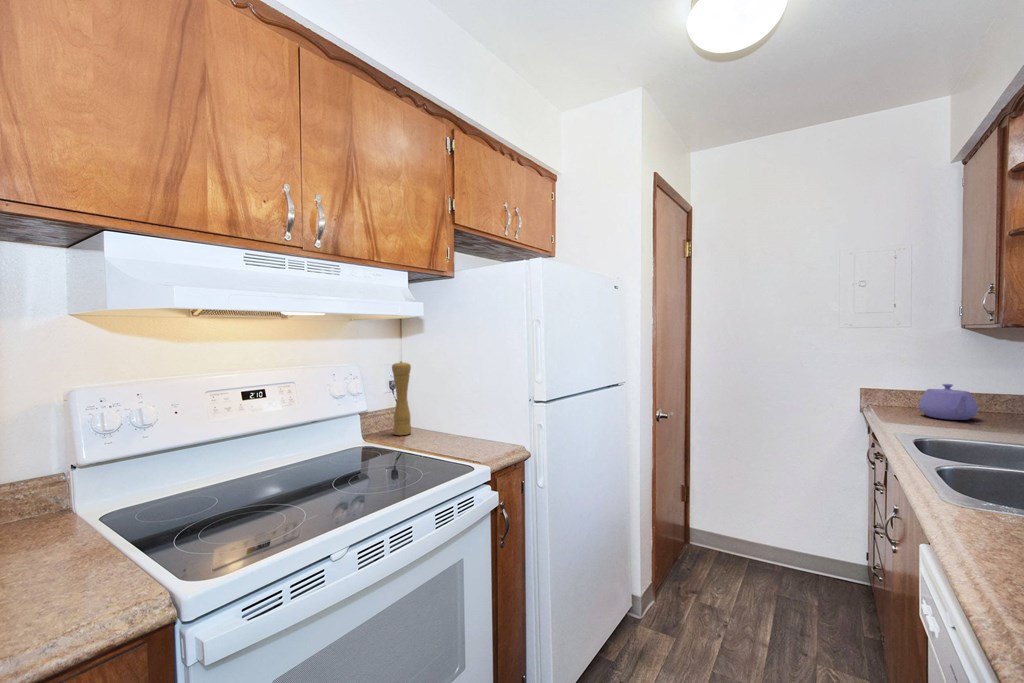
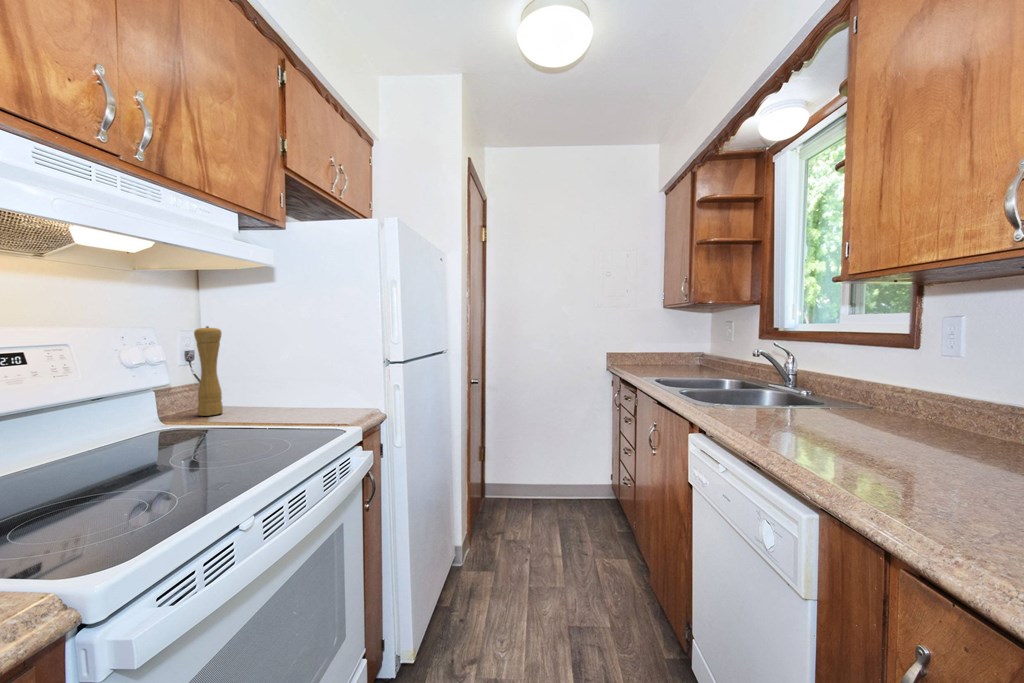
teapot: present [919,384,978,420] -> none [644,345,675,369]

